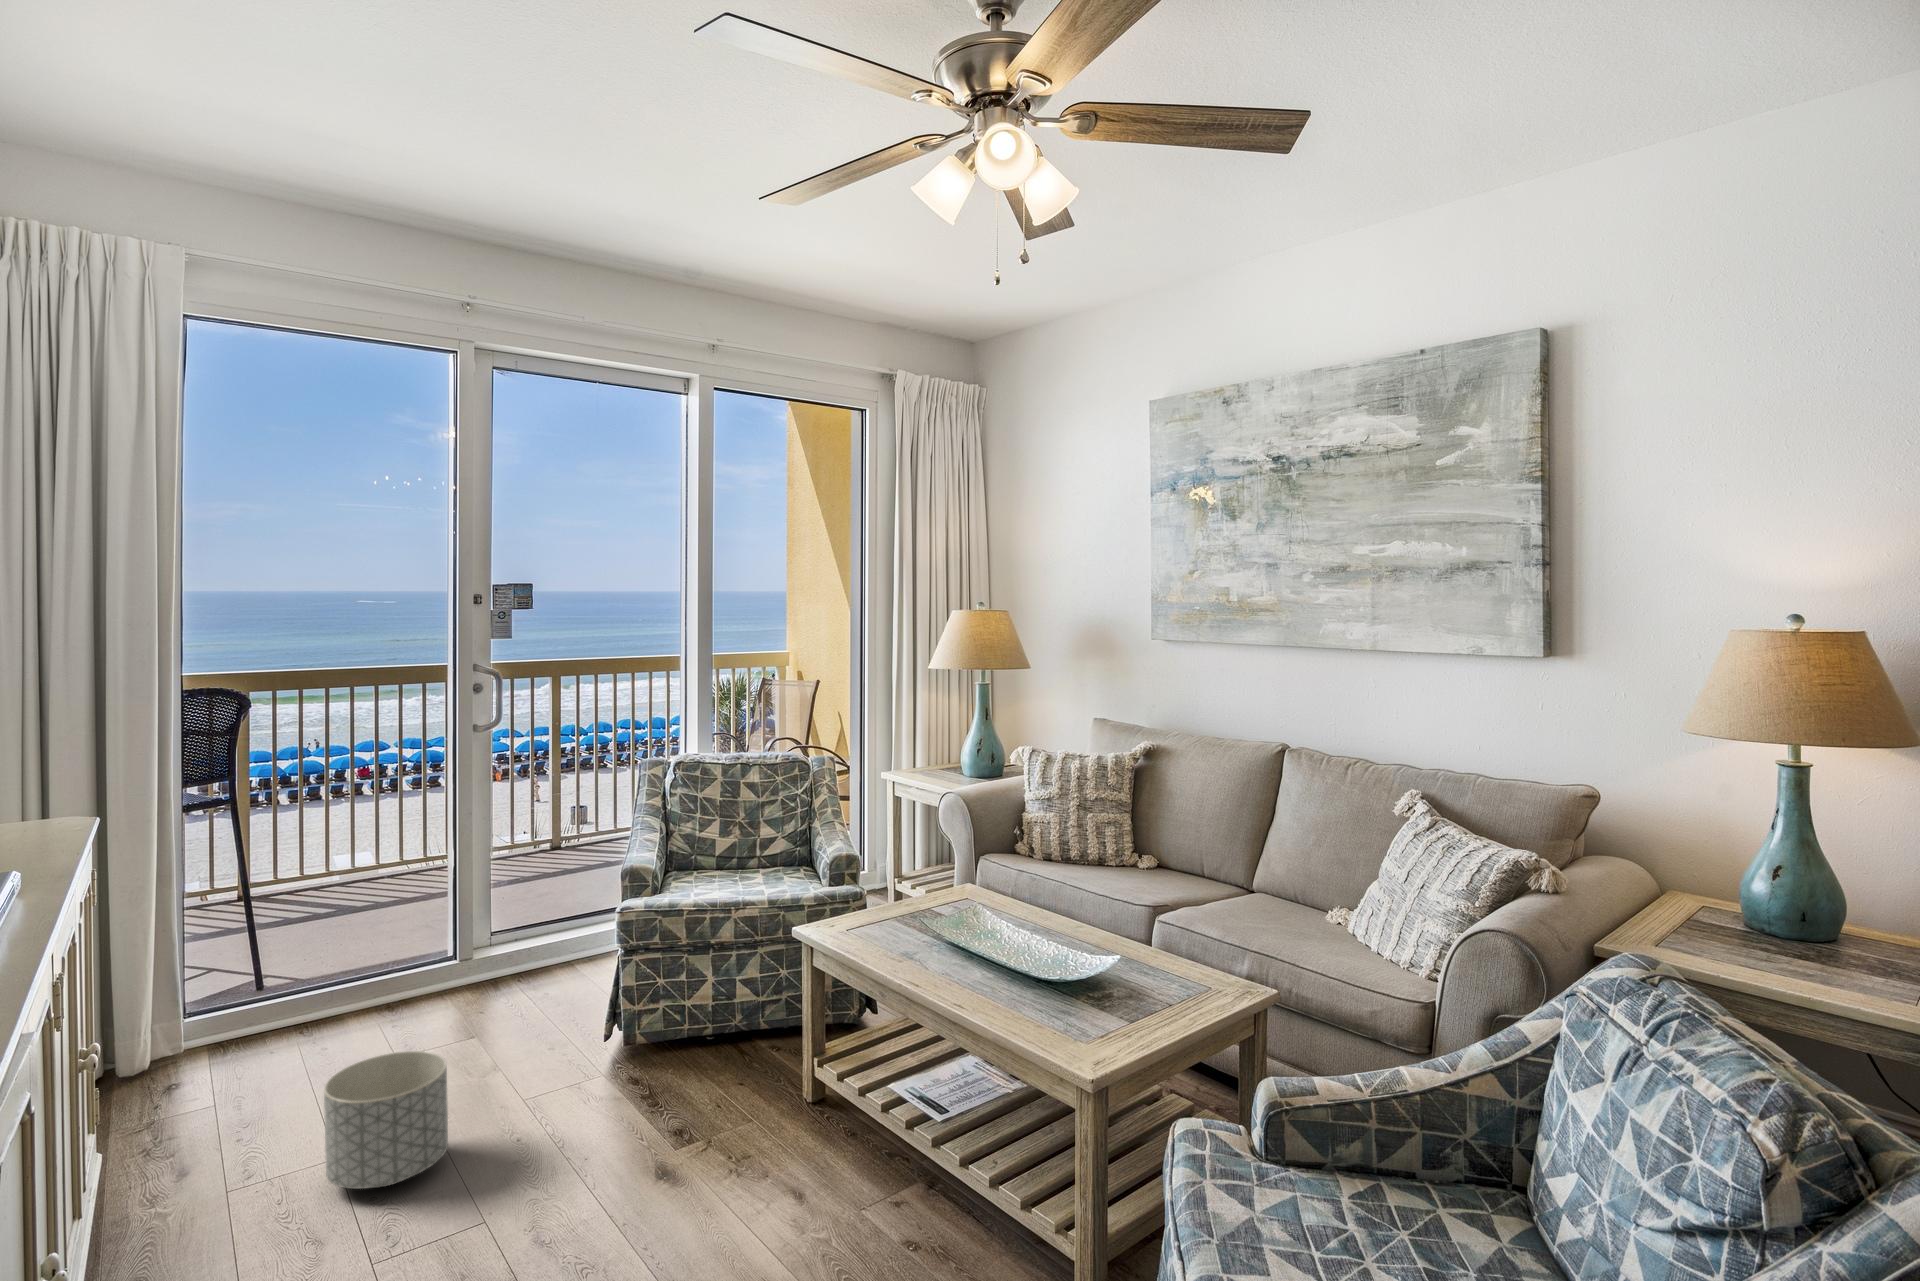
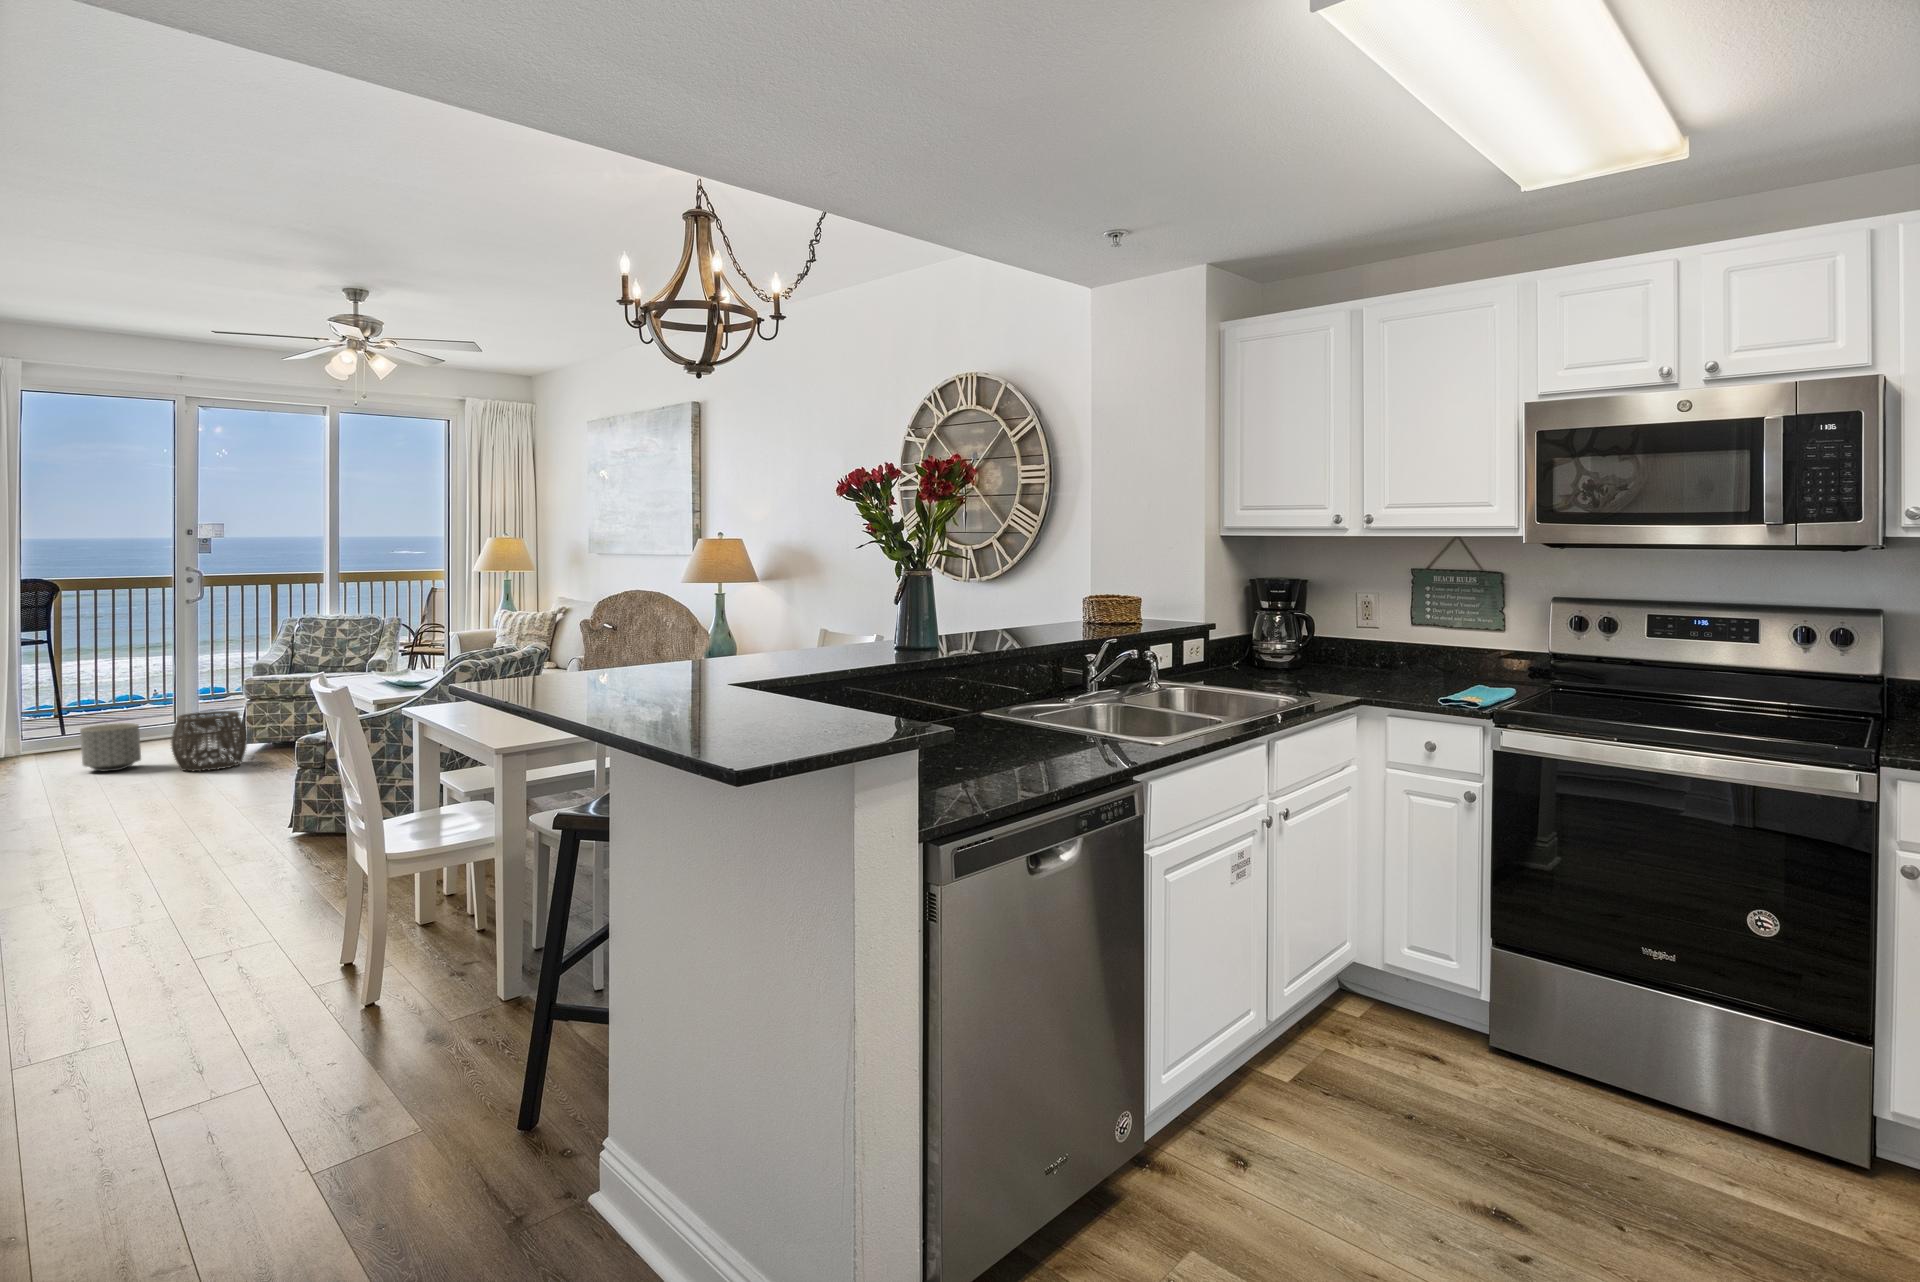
woven basket: none [525,1020,680,1198] -> present [171,711,247,771]

